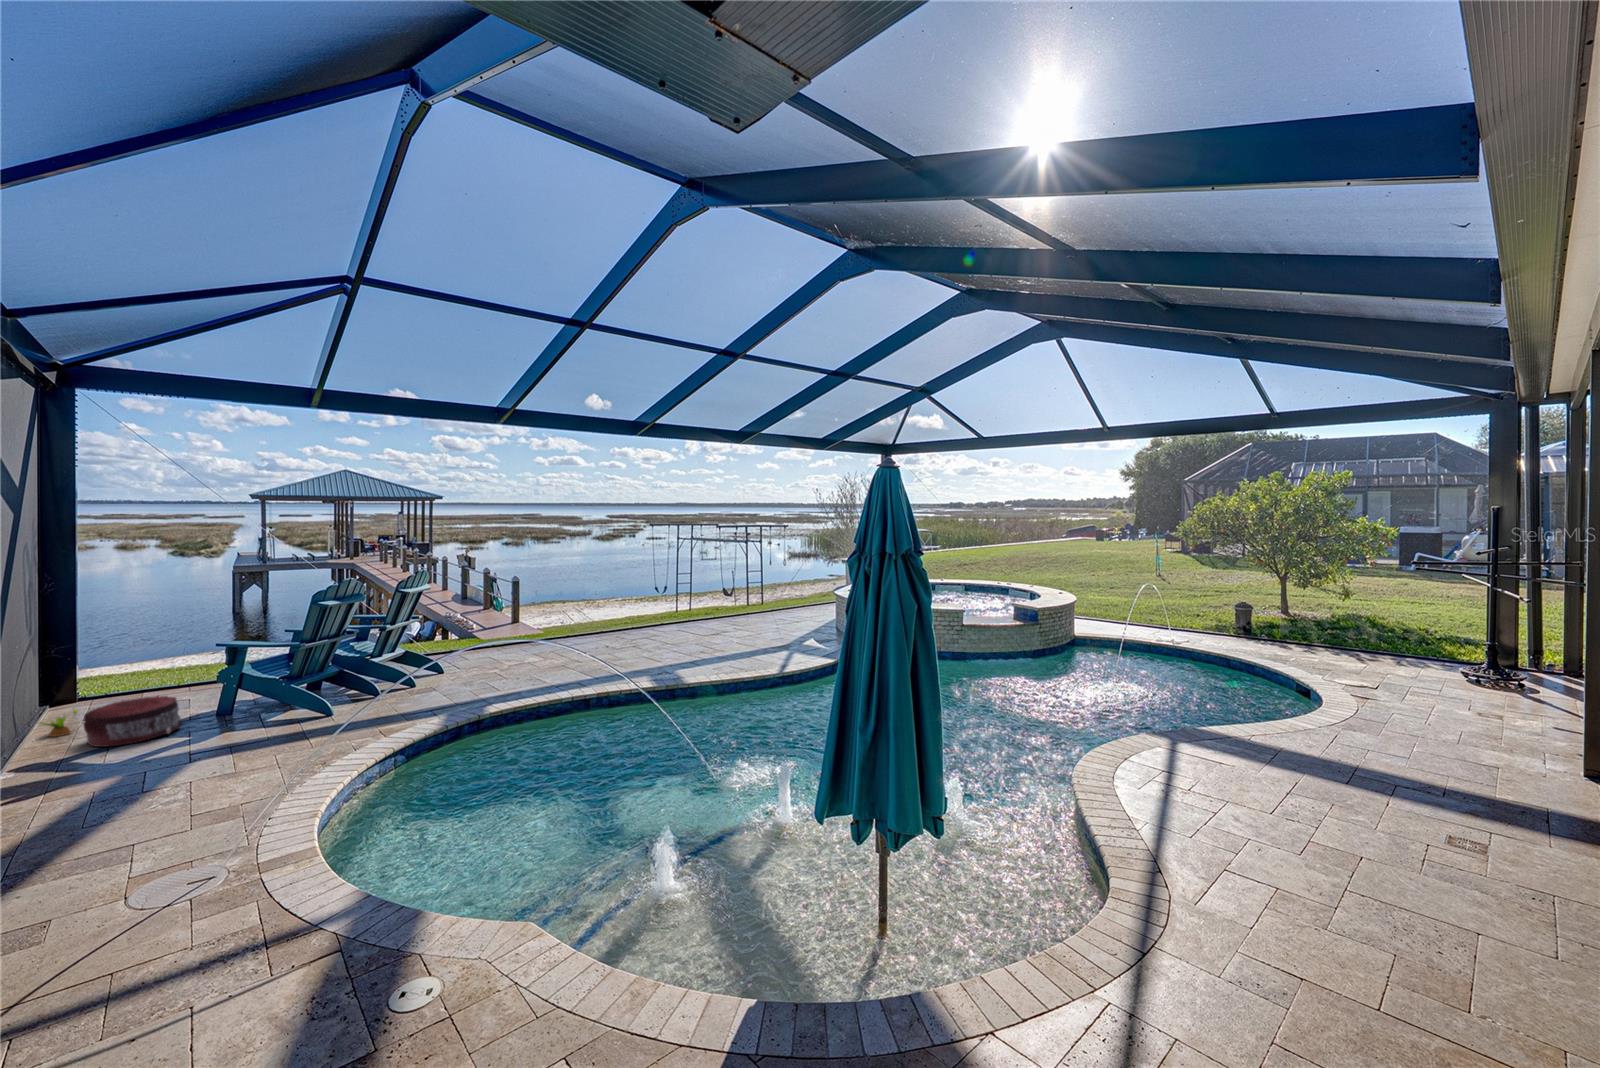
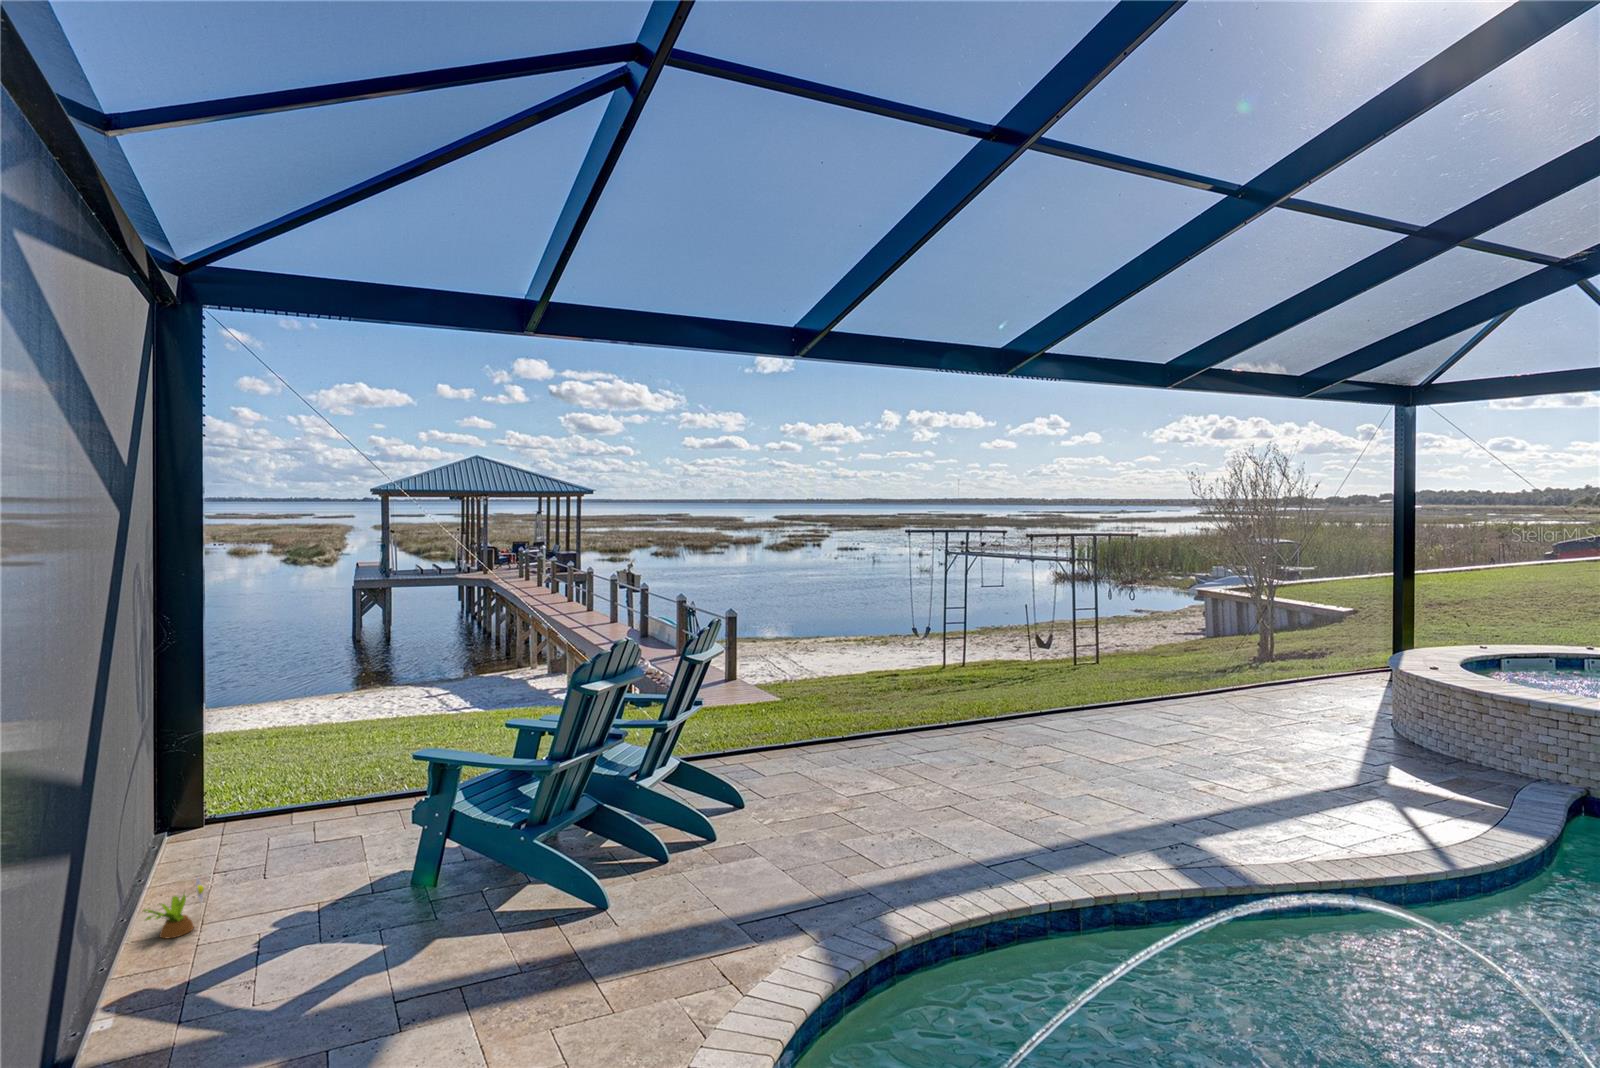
pouf: present [83,696,182,747] -> none [212,865,370,987]

